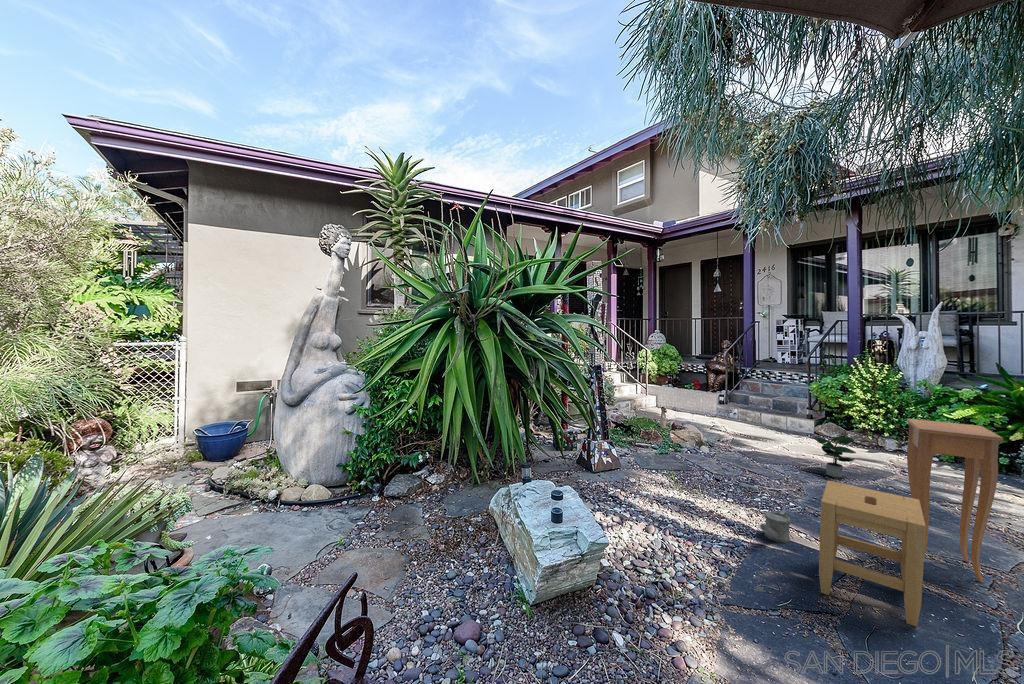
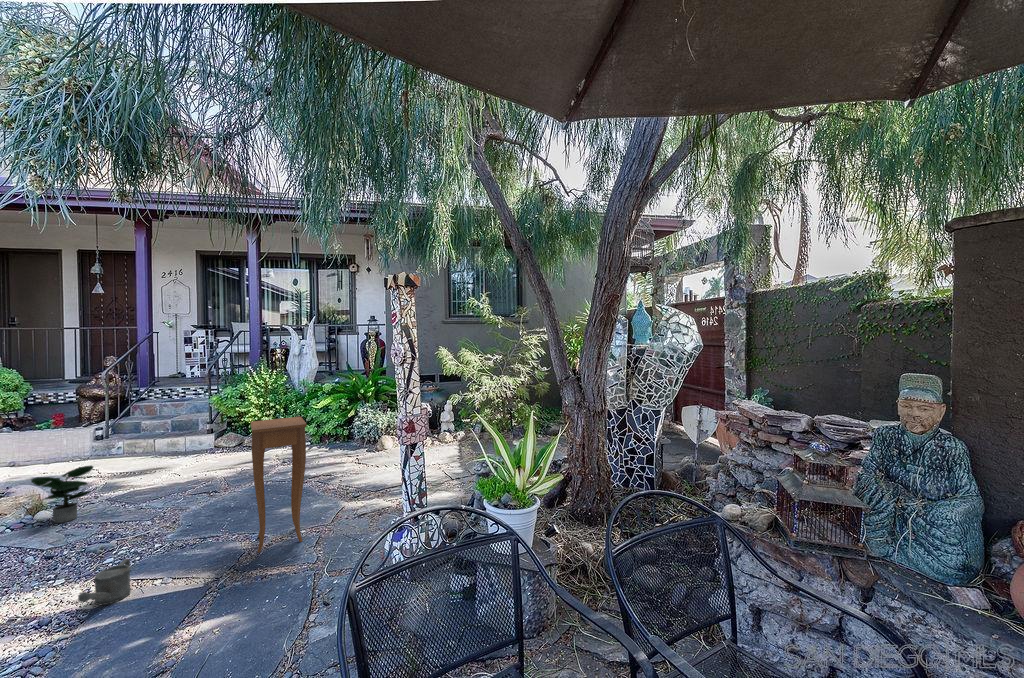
potted plant: present [813,436,856,478] -> present [31,465,93,523]
stool: present [819,481,926,626] -> none [140,495,247,640]

